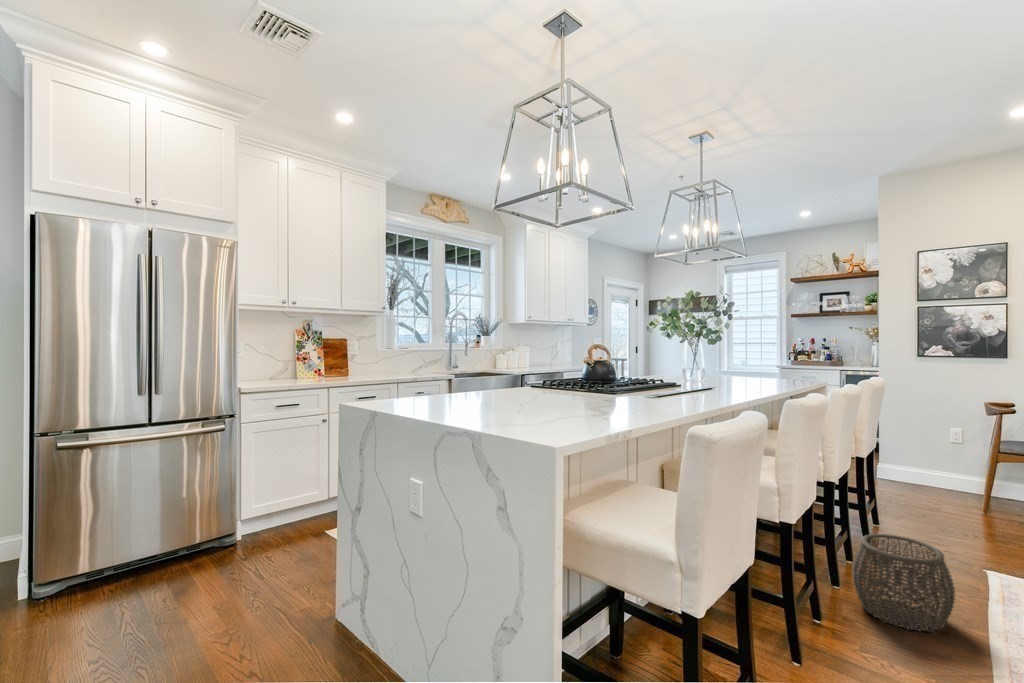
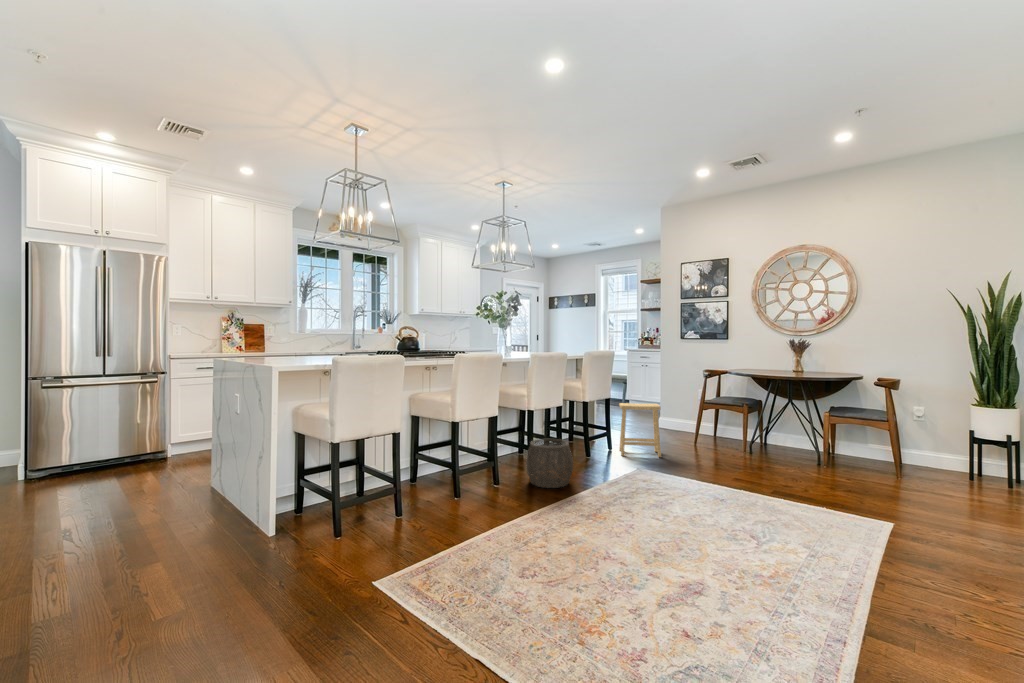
footstool: none [894,457,984,544] -> present [619,403,661,457]

